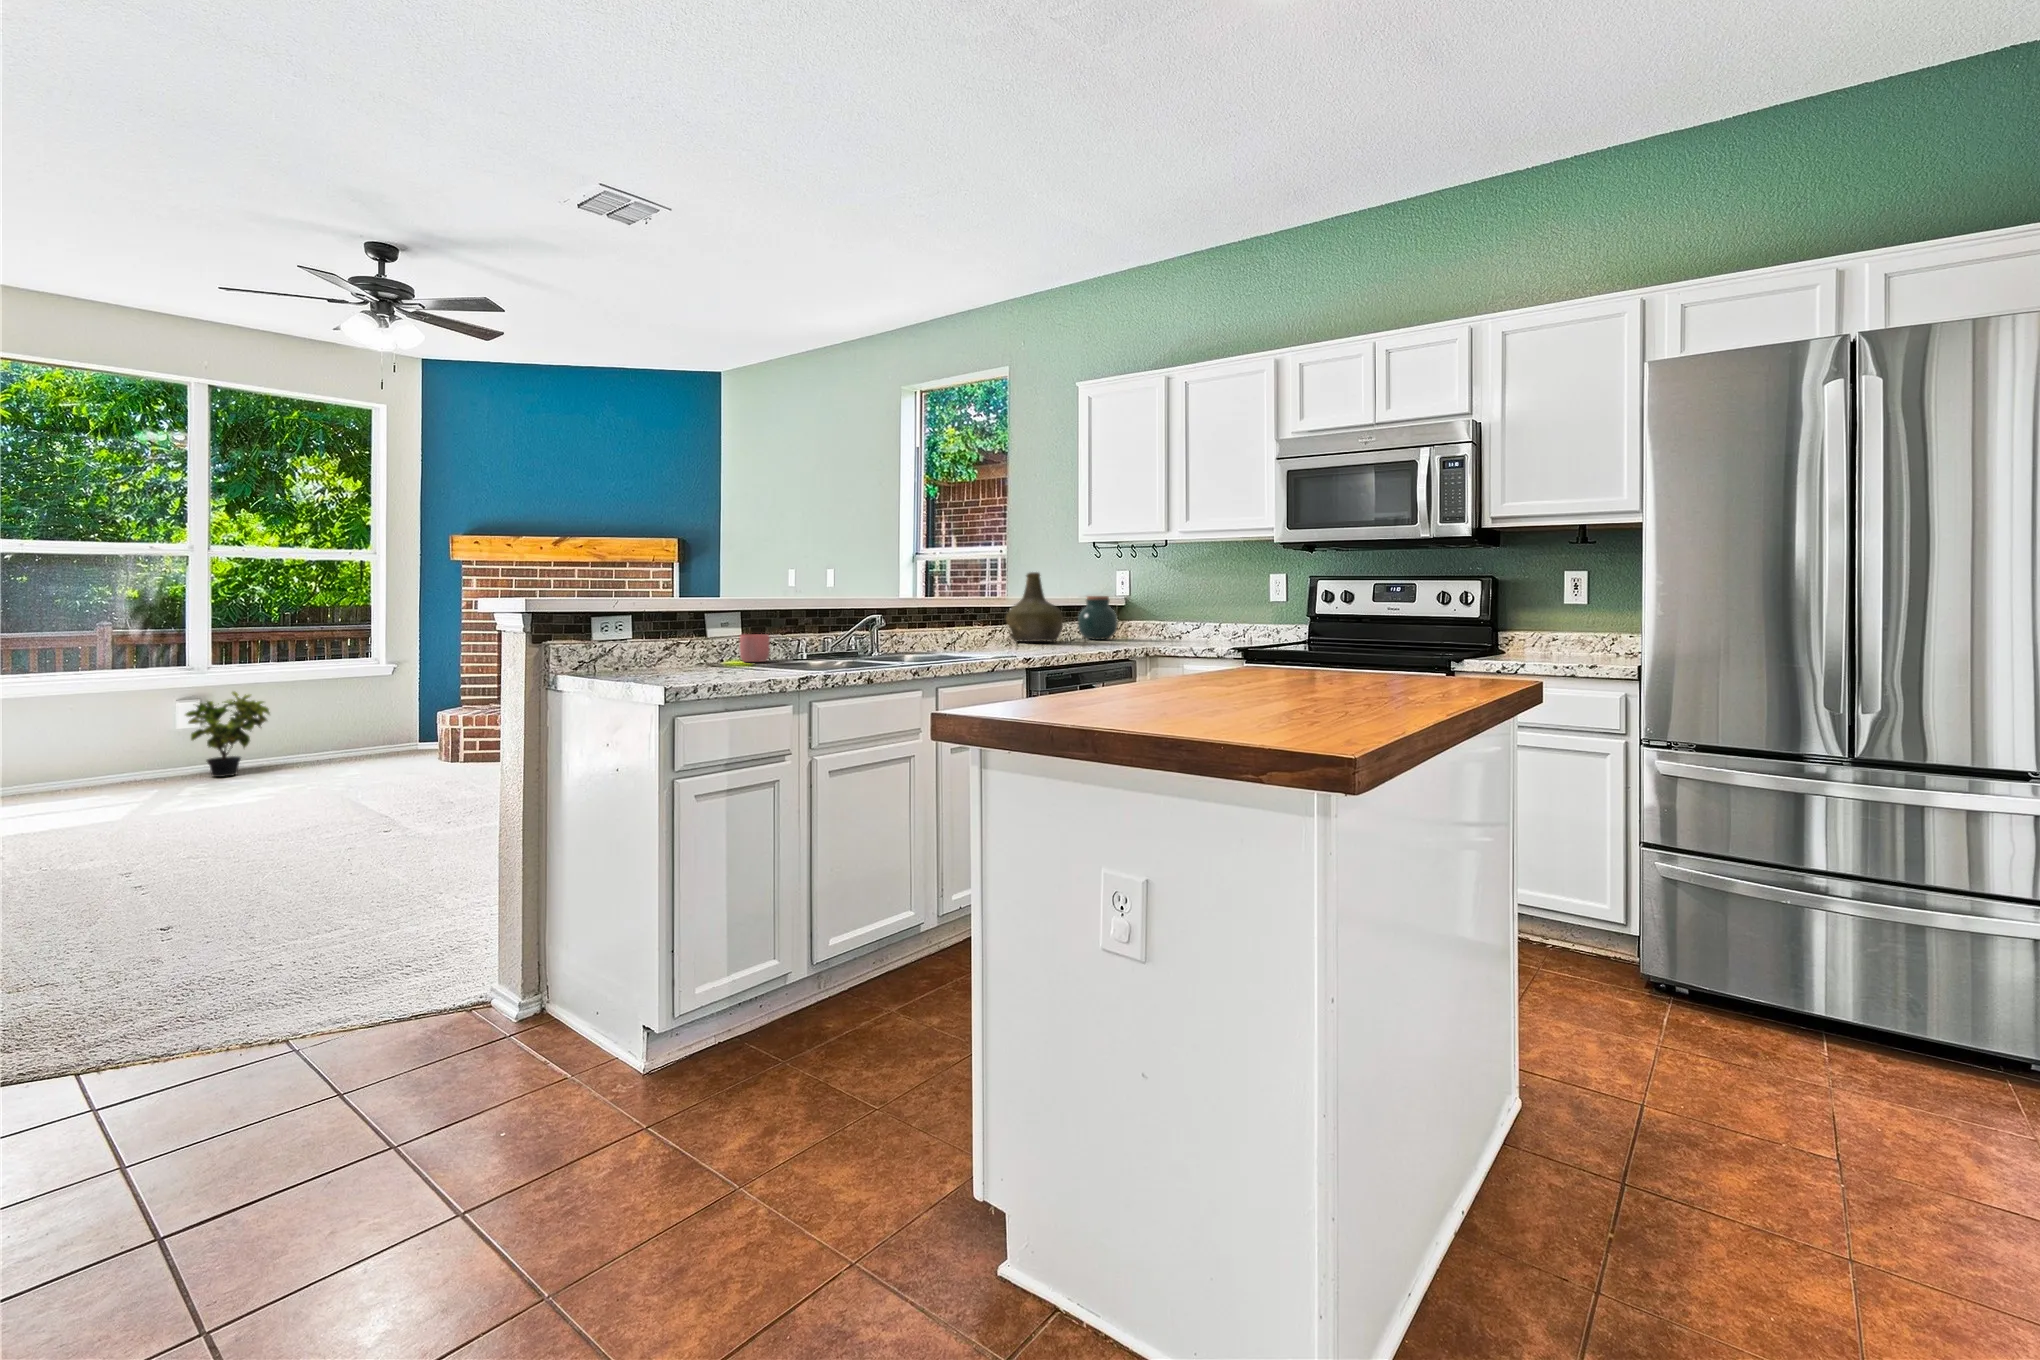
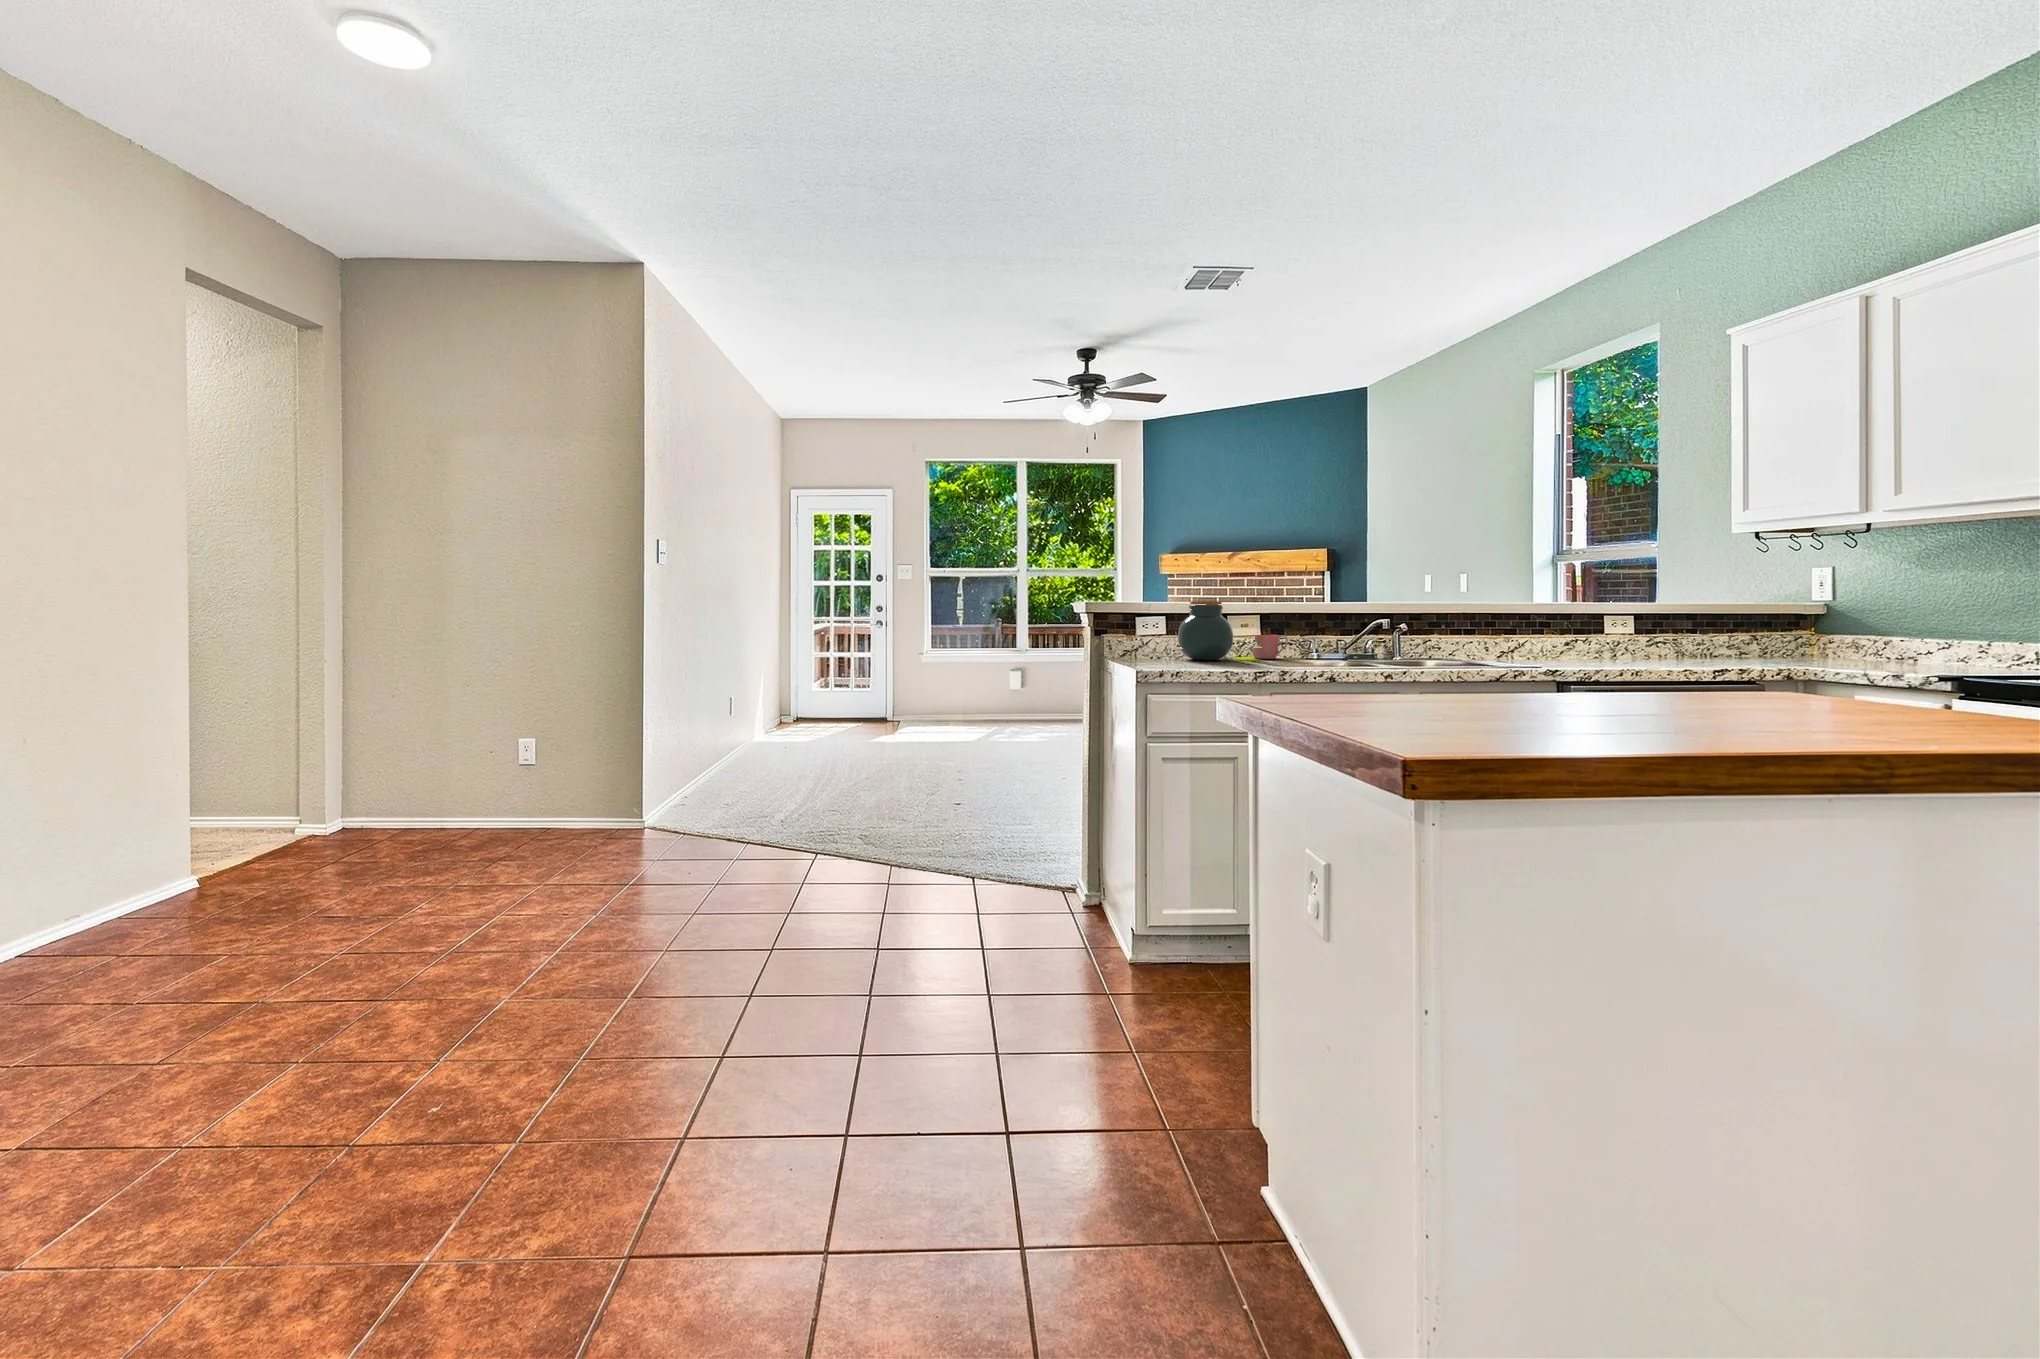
bottle: present [1006,572,1063,642] -> none [1599,573,1685,655]
jar: present [1078,596,1118,640] -> present [1178,601,1233,660]
potted plant: present [186,692,270,777] -> none [1002,666,1045,722]

